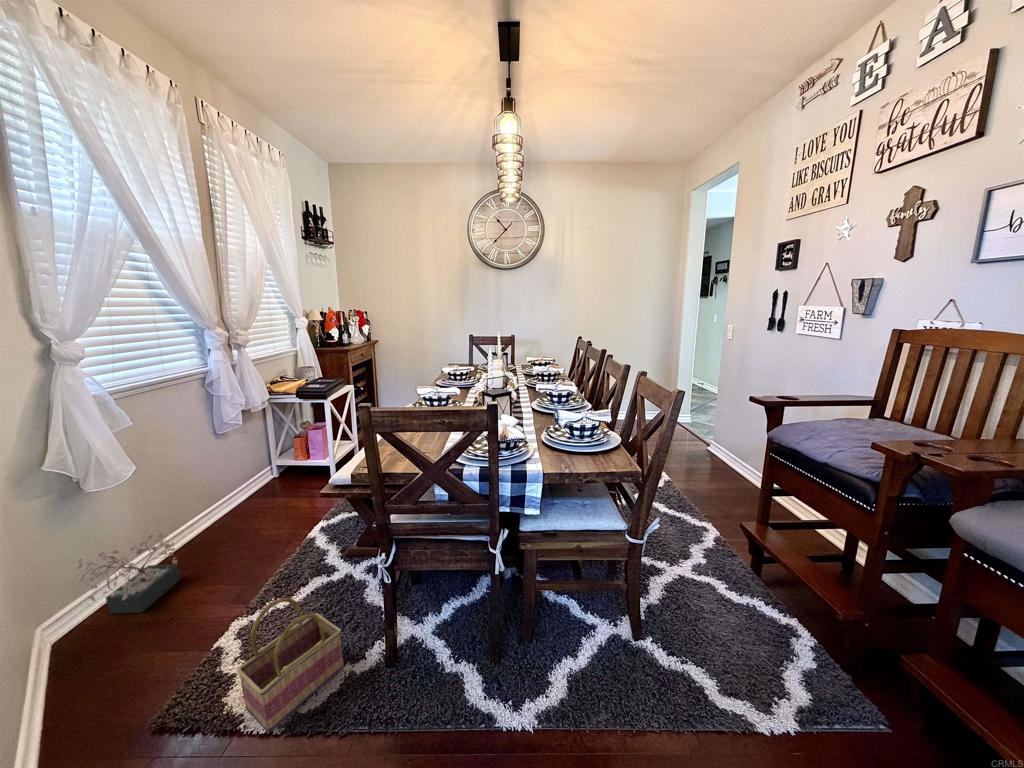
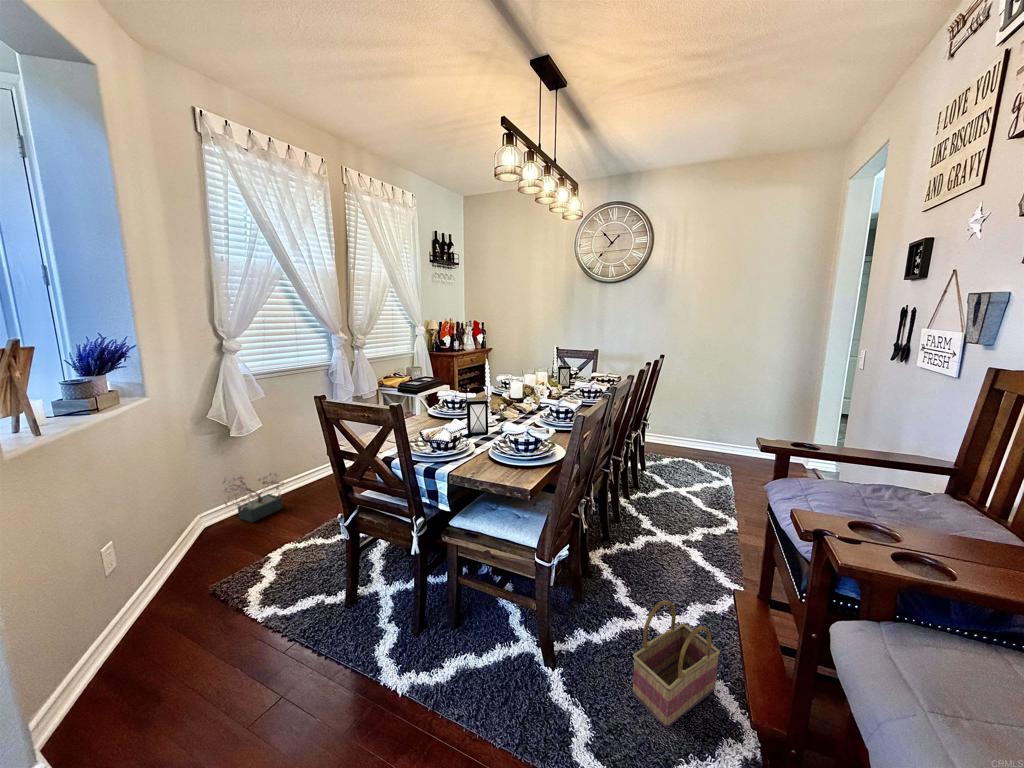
basket: present [237,598,344,732] -> present [633,600,720,728]

